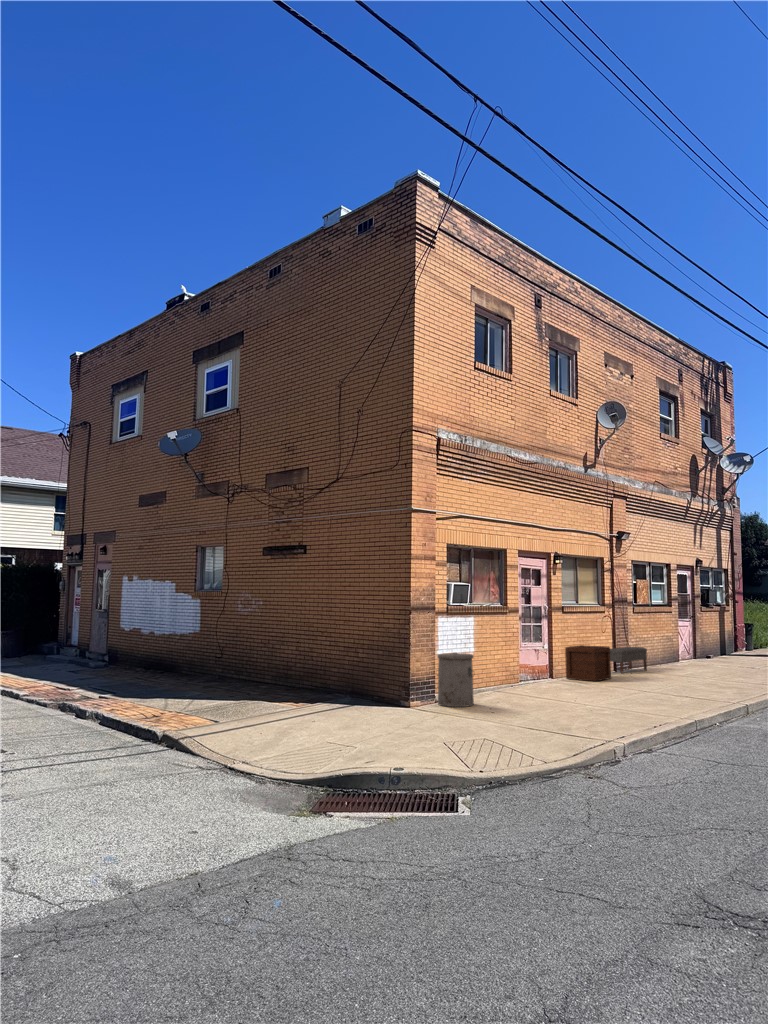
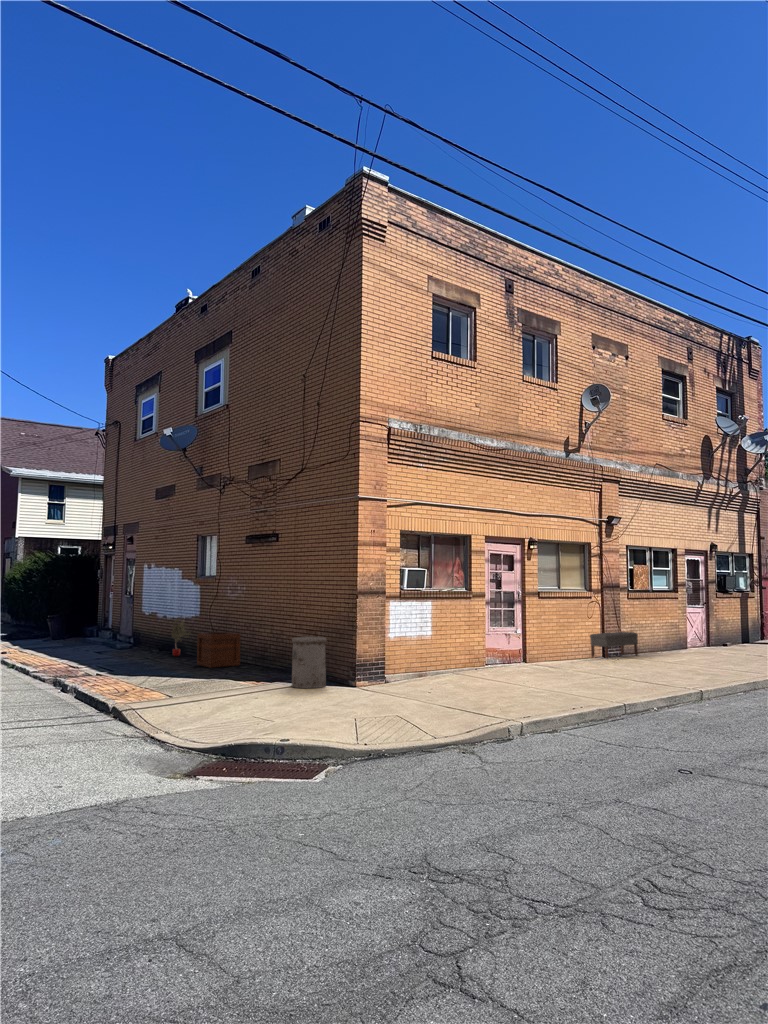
potted tree: none [167,634,190,675] -> present [171,619,190,656]
wooden crate: present [565,645,611,681] -> present [197,632,241,668]
trash can: present [438,653,474,707] -> present [291,637,326,688]

